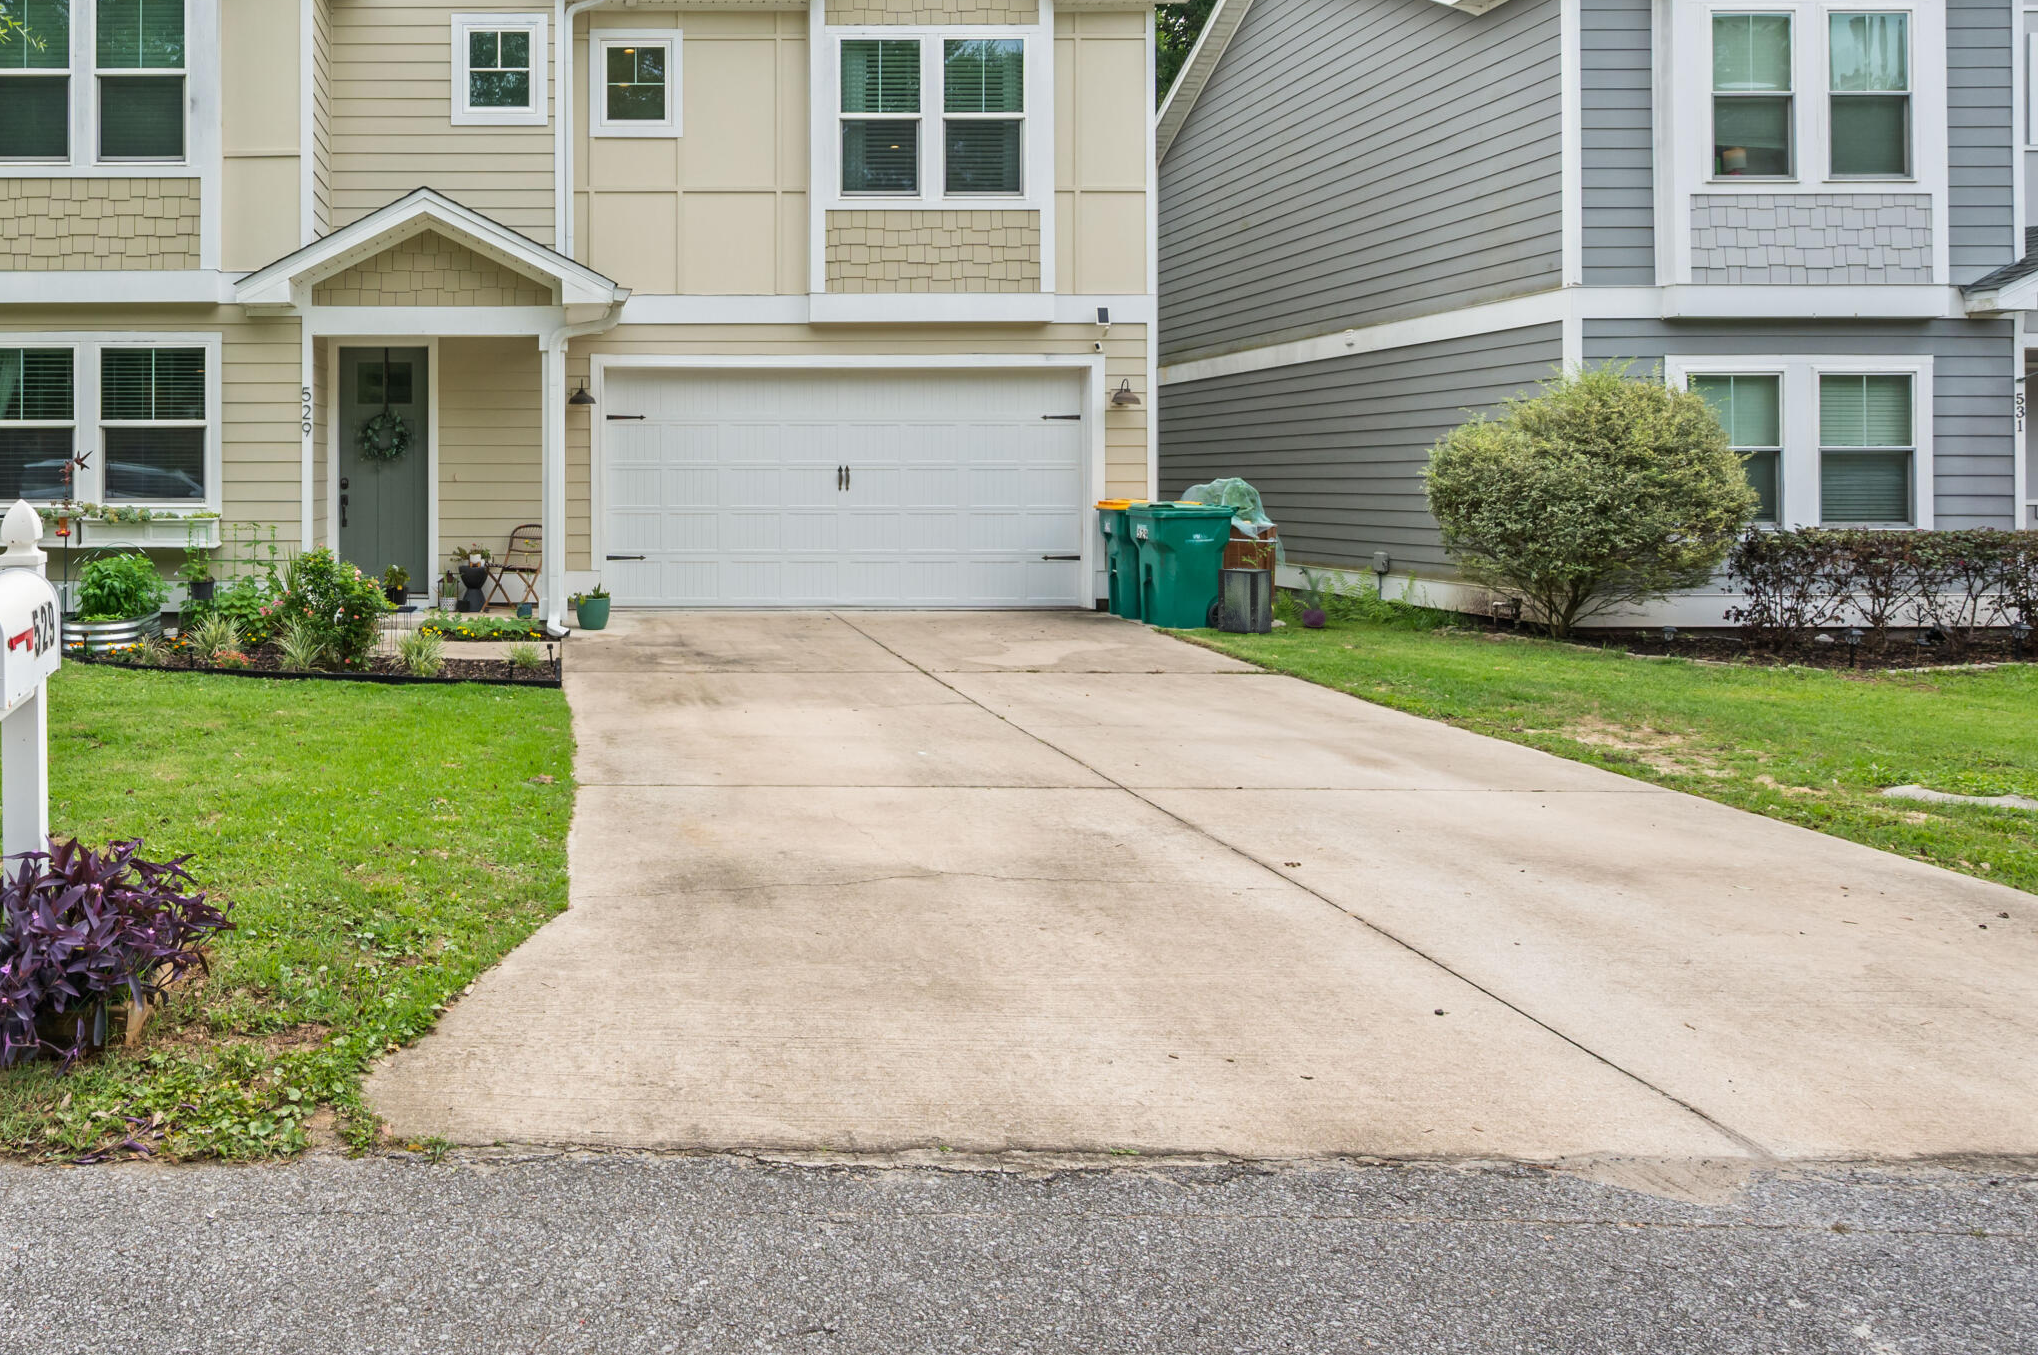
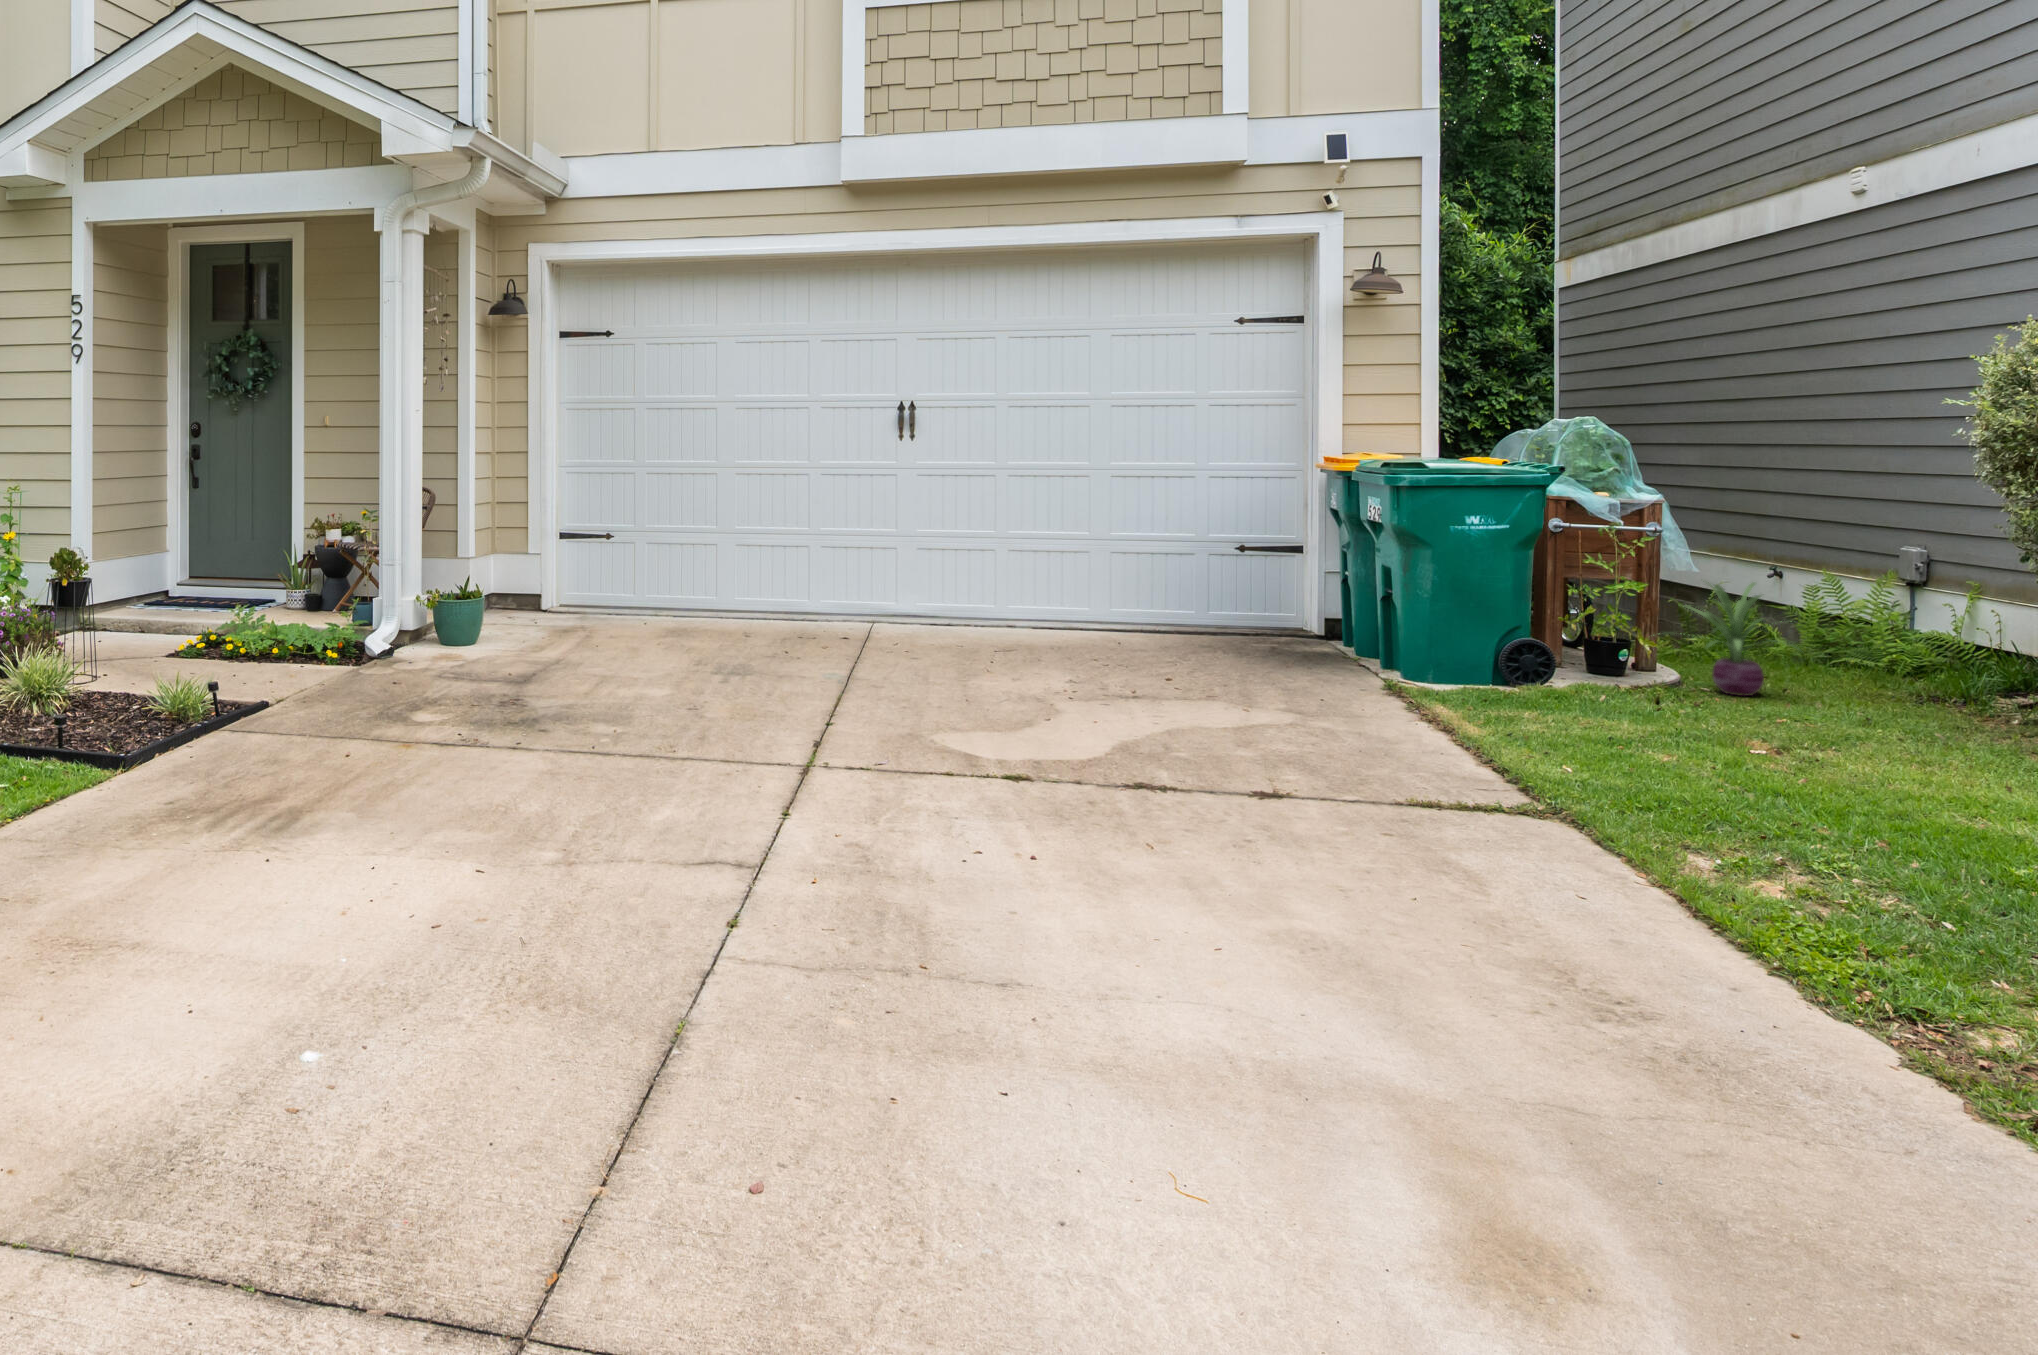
storage box: present [1218,568,1272,634] -> none [1522,580,1636,708]

